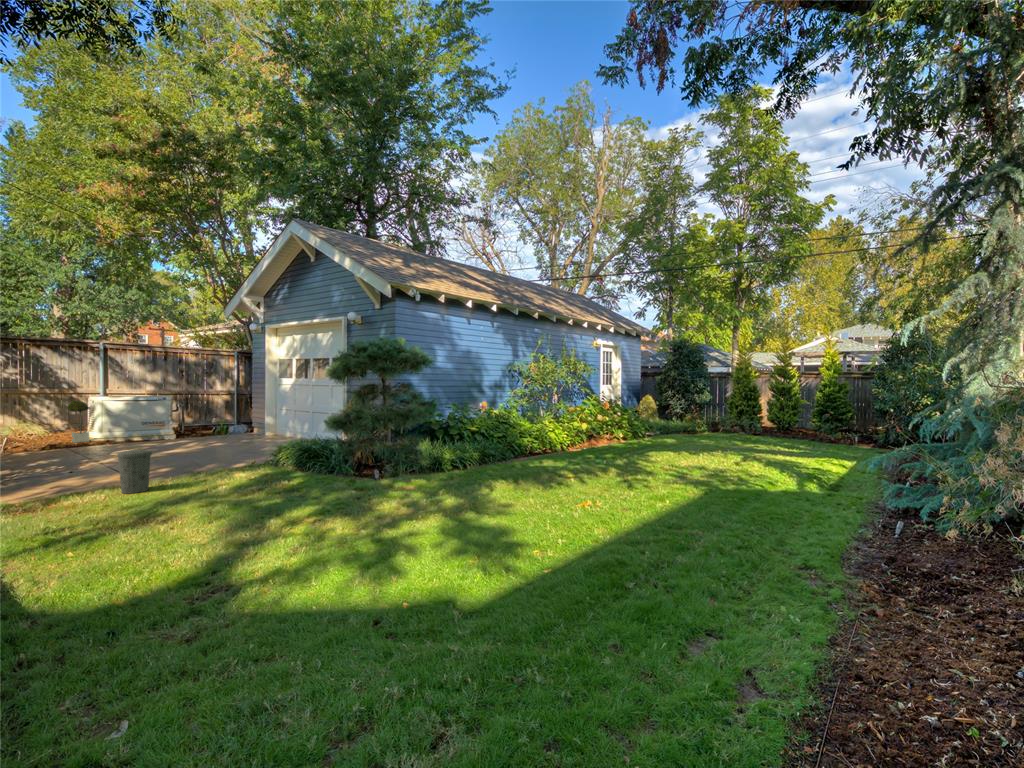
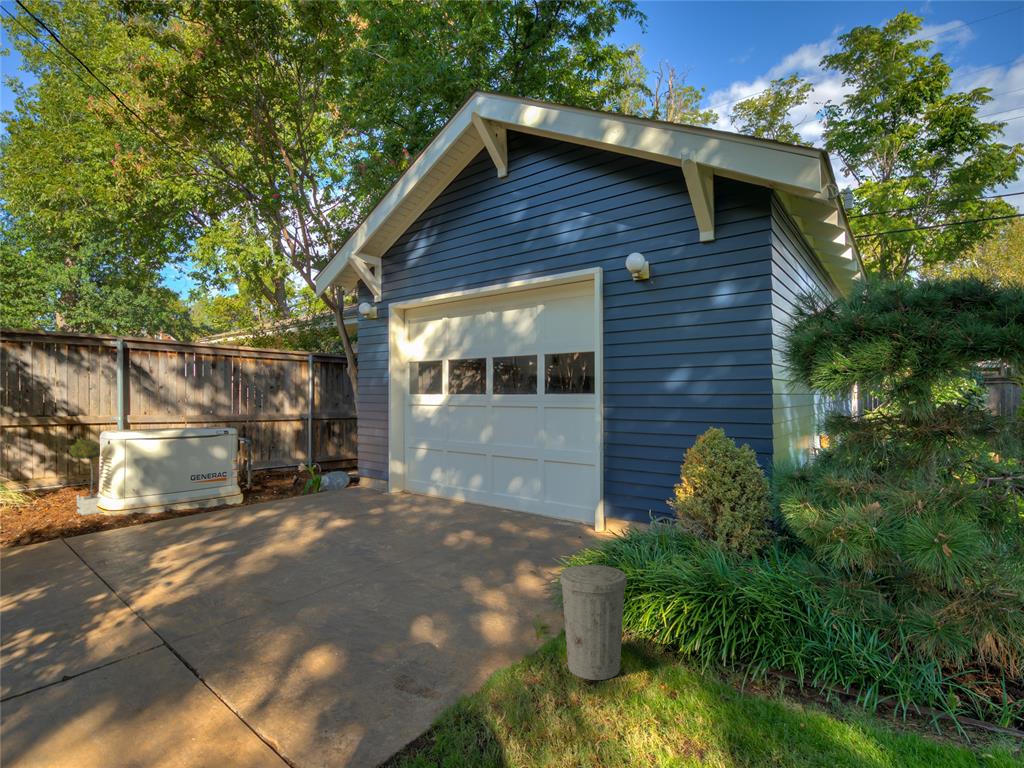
trash can: present [117,450,152,494] -> present [560,565,627,680]

